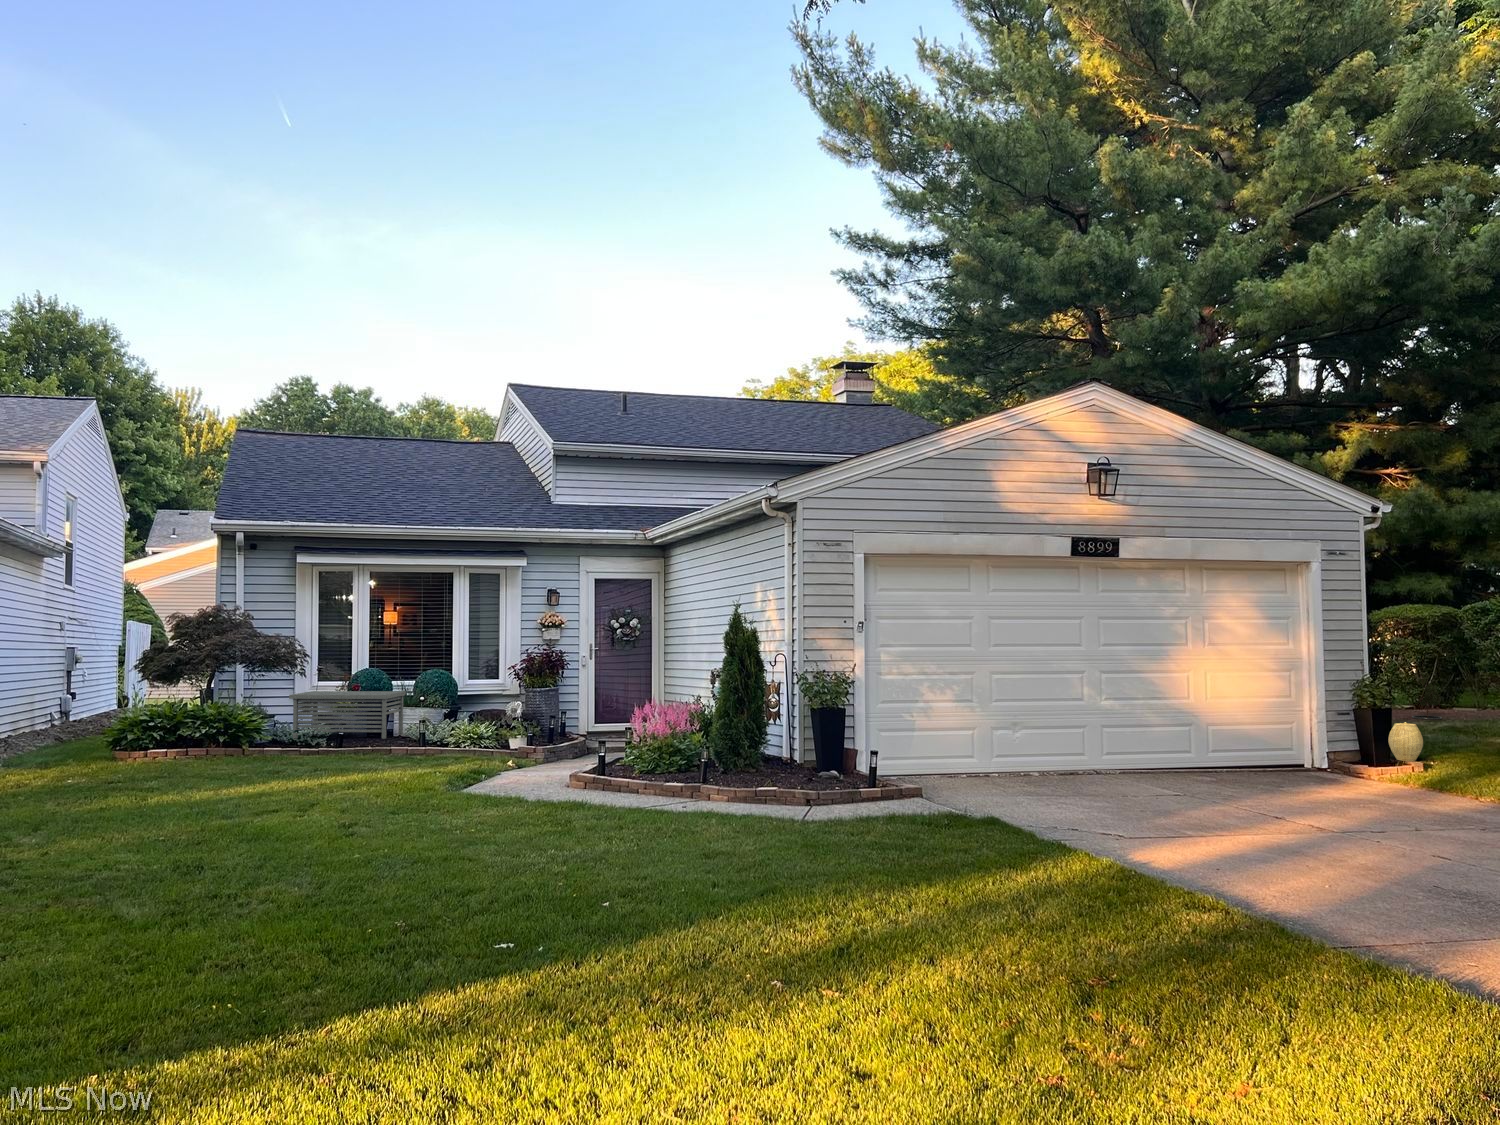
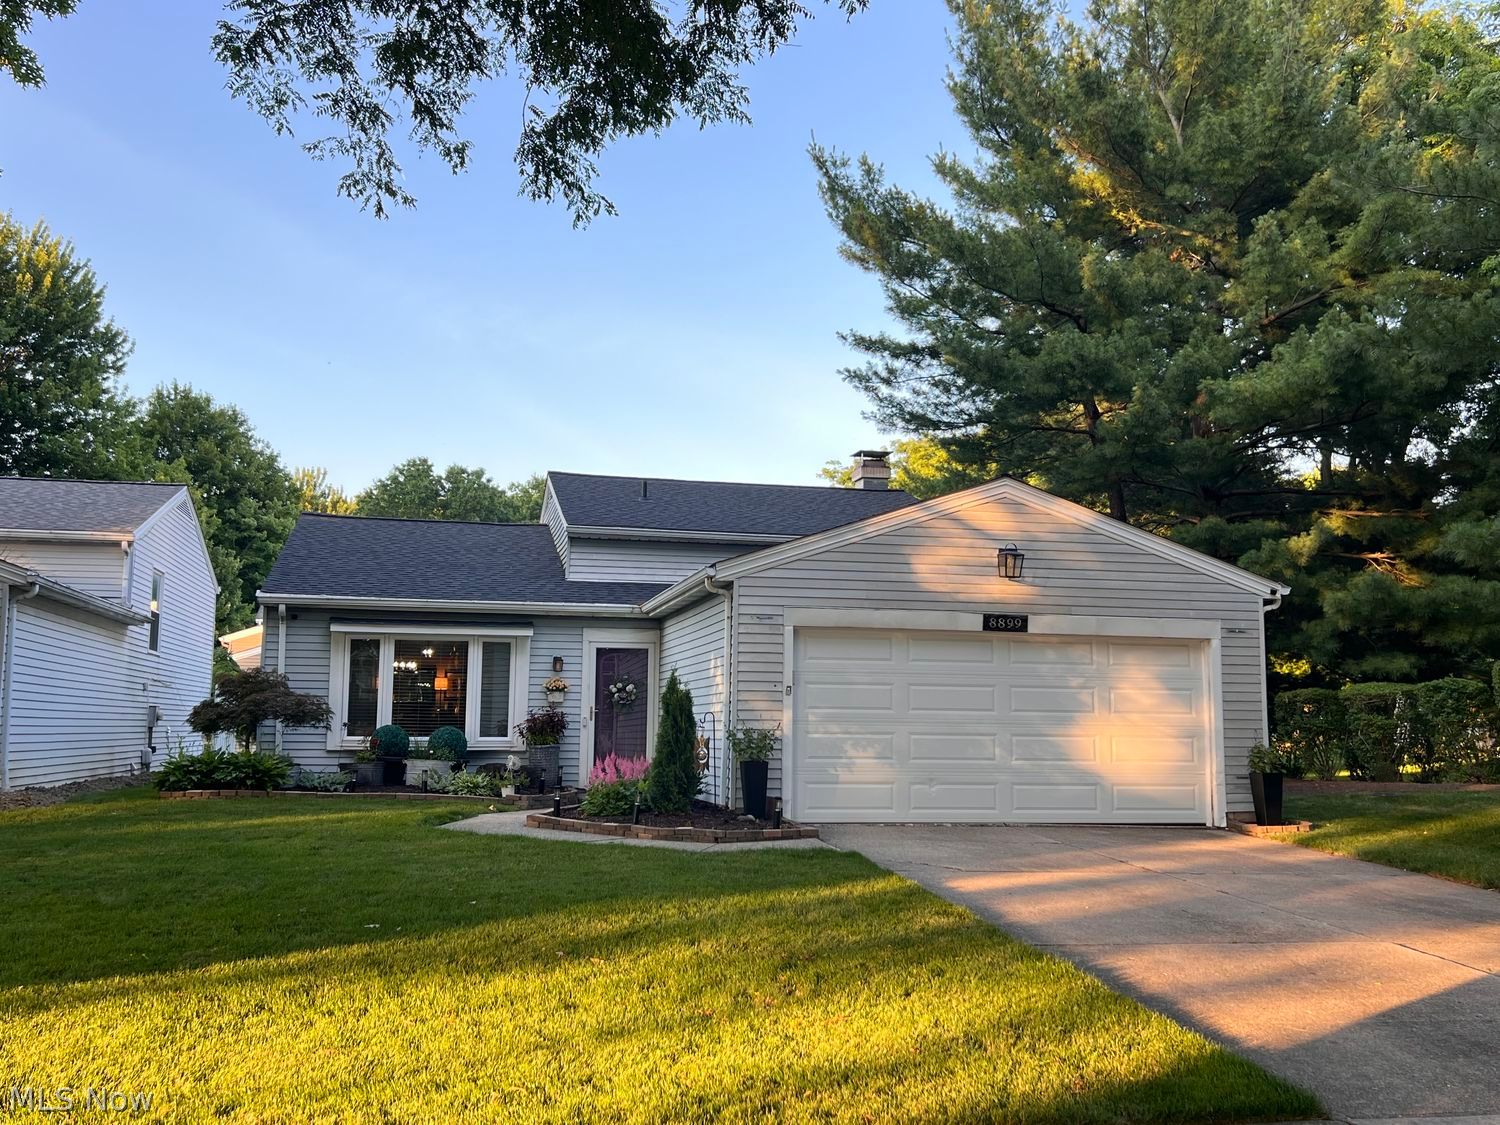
storage bench: present [289,691,406,739] -> none [315,744,417,787]
woven basket: present [1388,722,1423,761] -> none [1282,792,1314,829]

